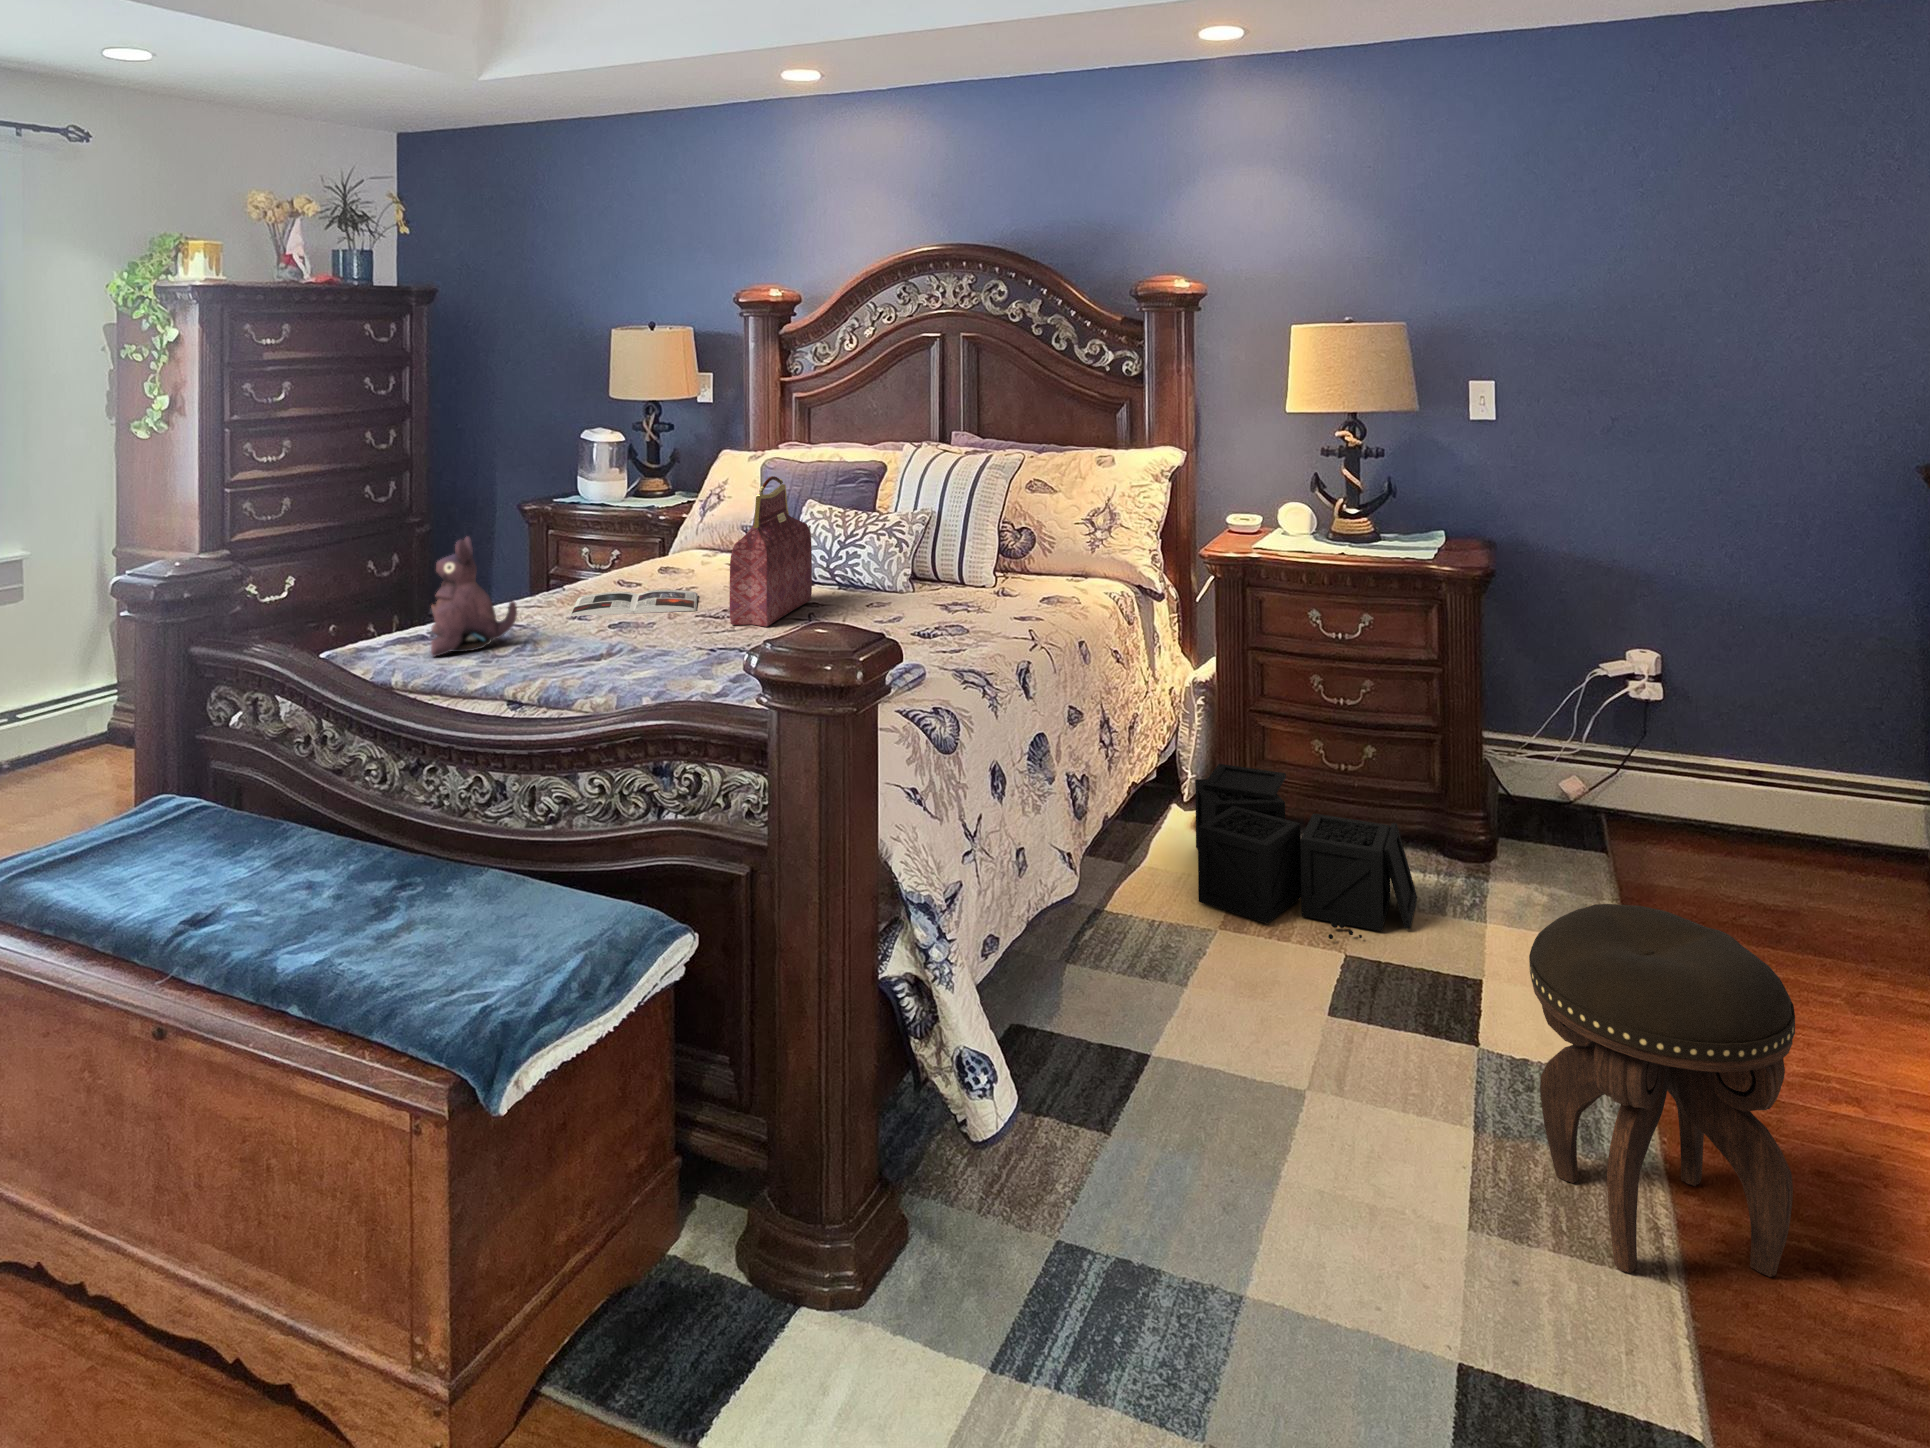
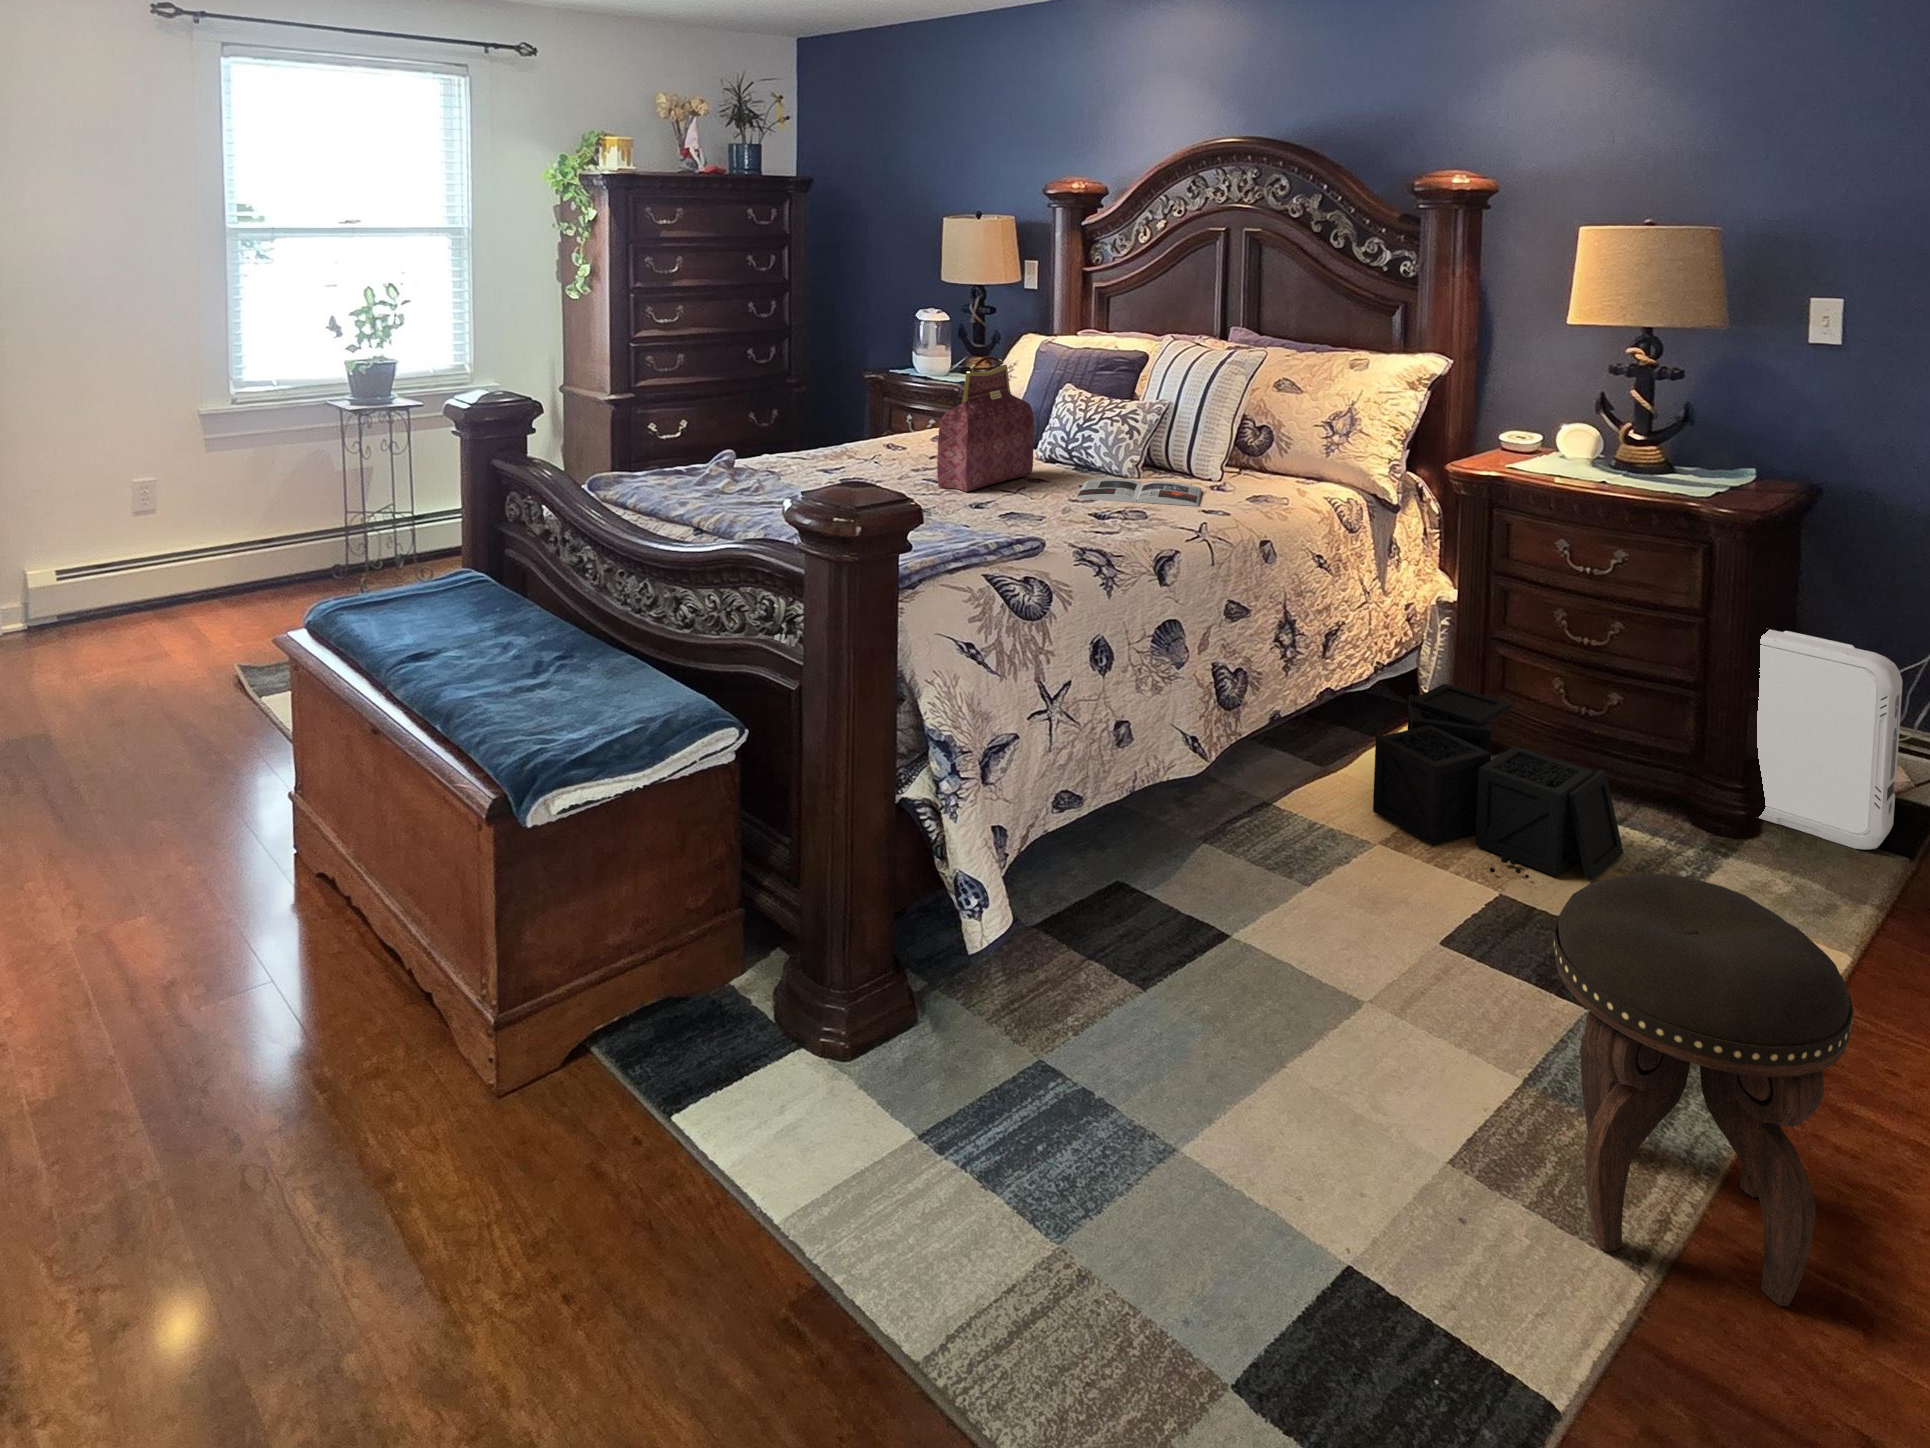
plush toy: present [431,537,517,656] -> none [679,389,753,486]
magazine: present [570,590,698,616] -> present [1075,479,1202,506]
air purifier: none [1457,672,1595,856] -> present [1757,629,1903,849]

